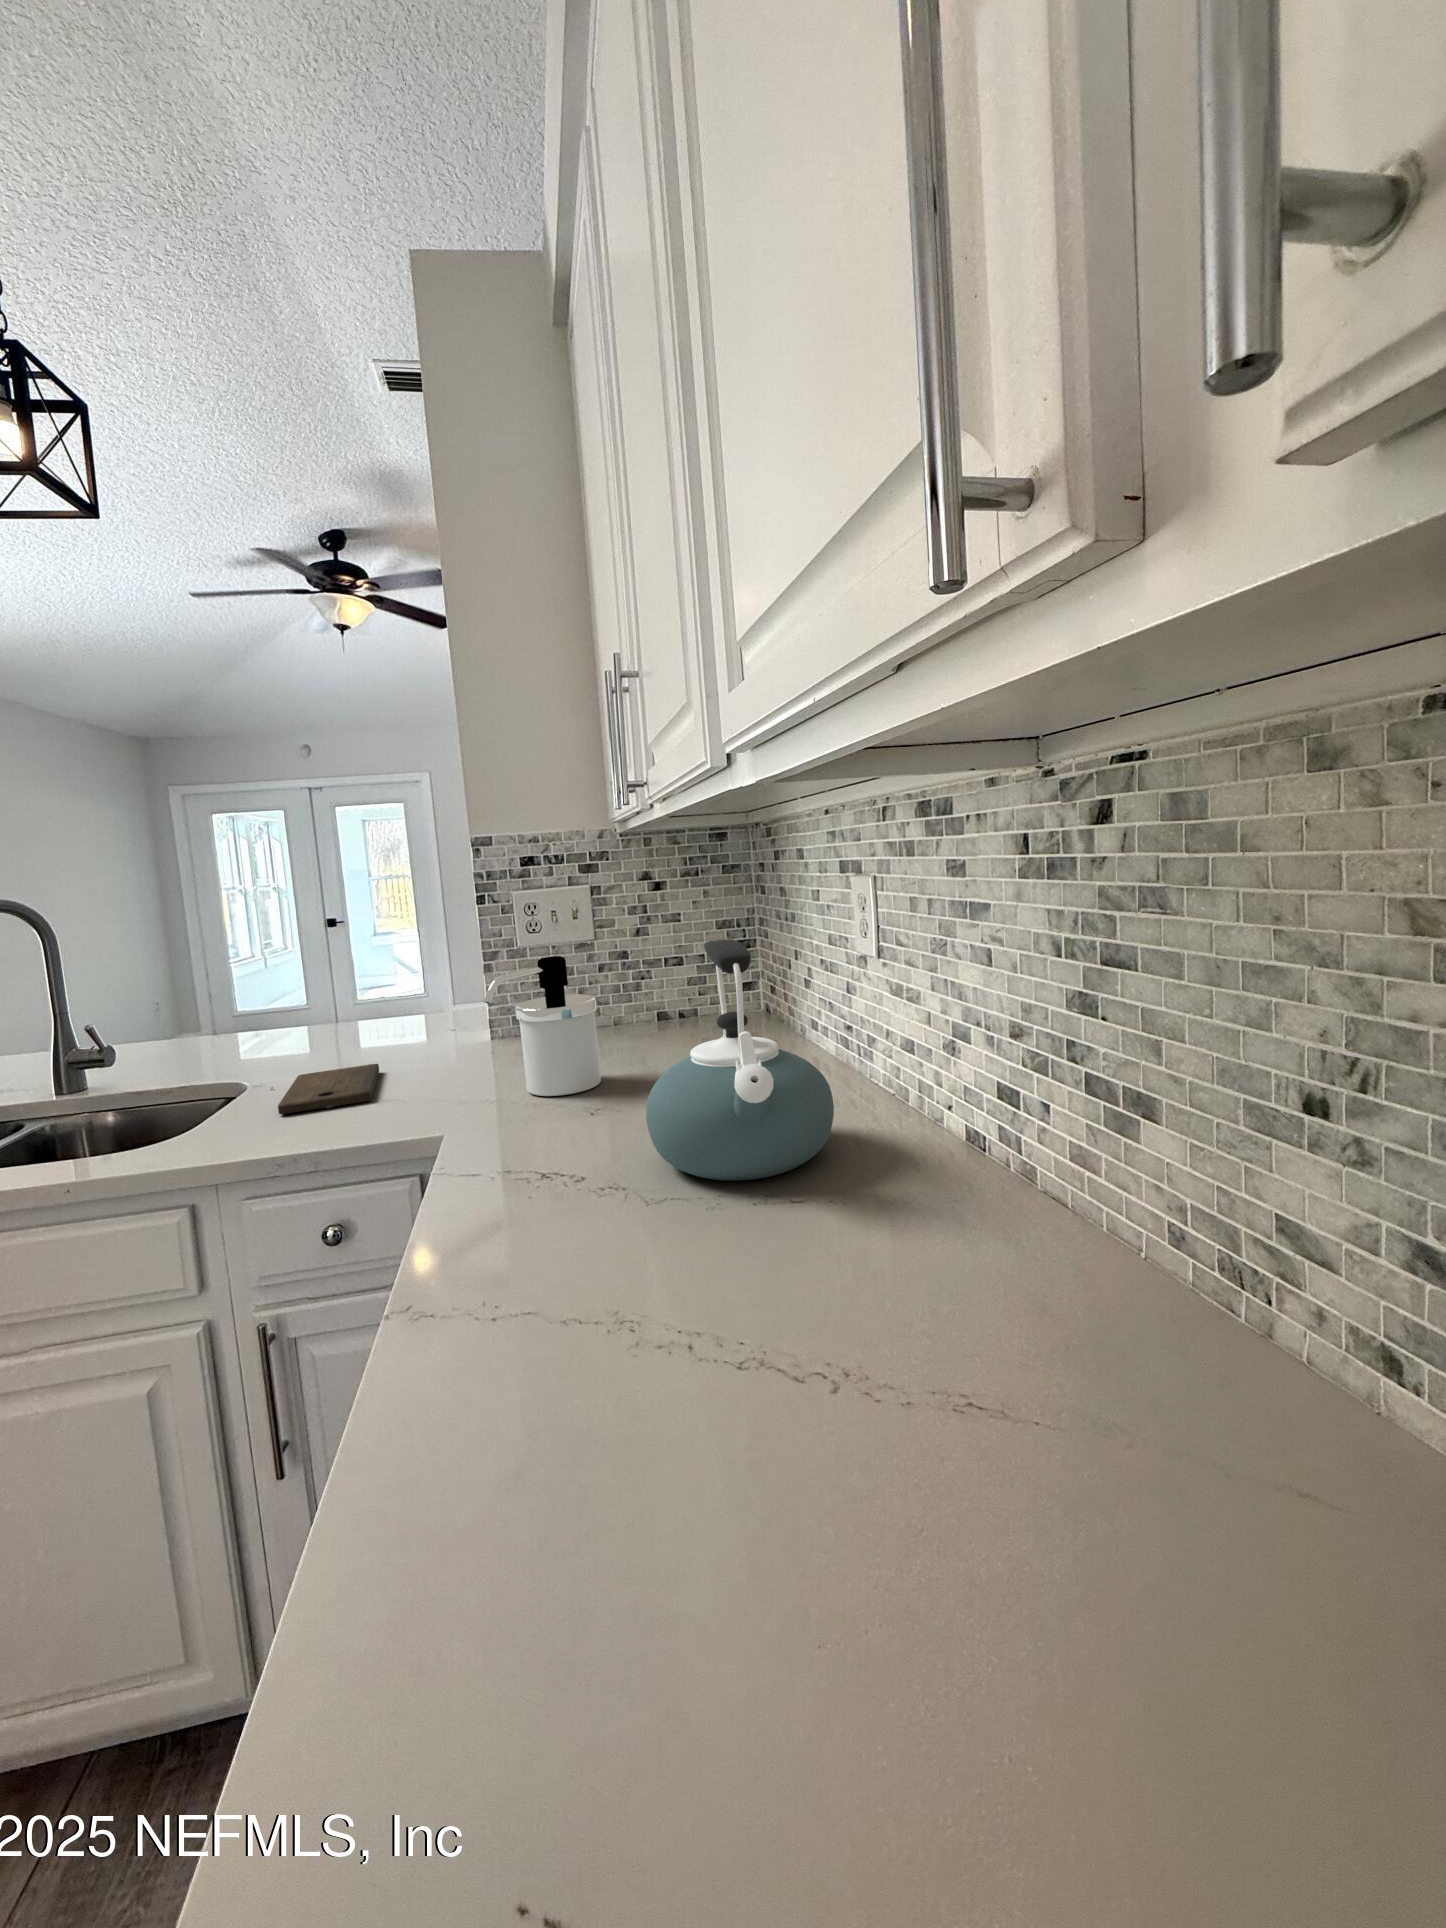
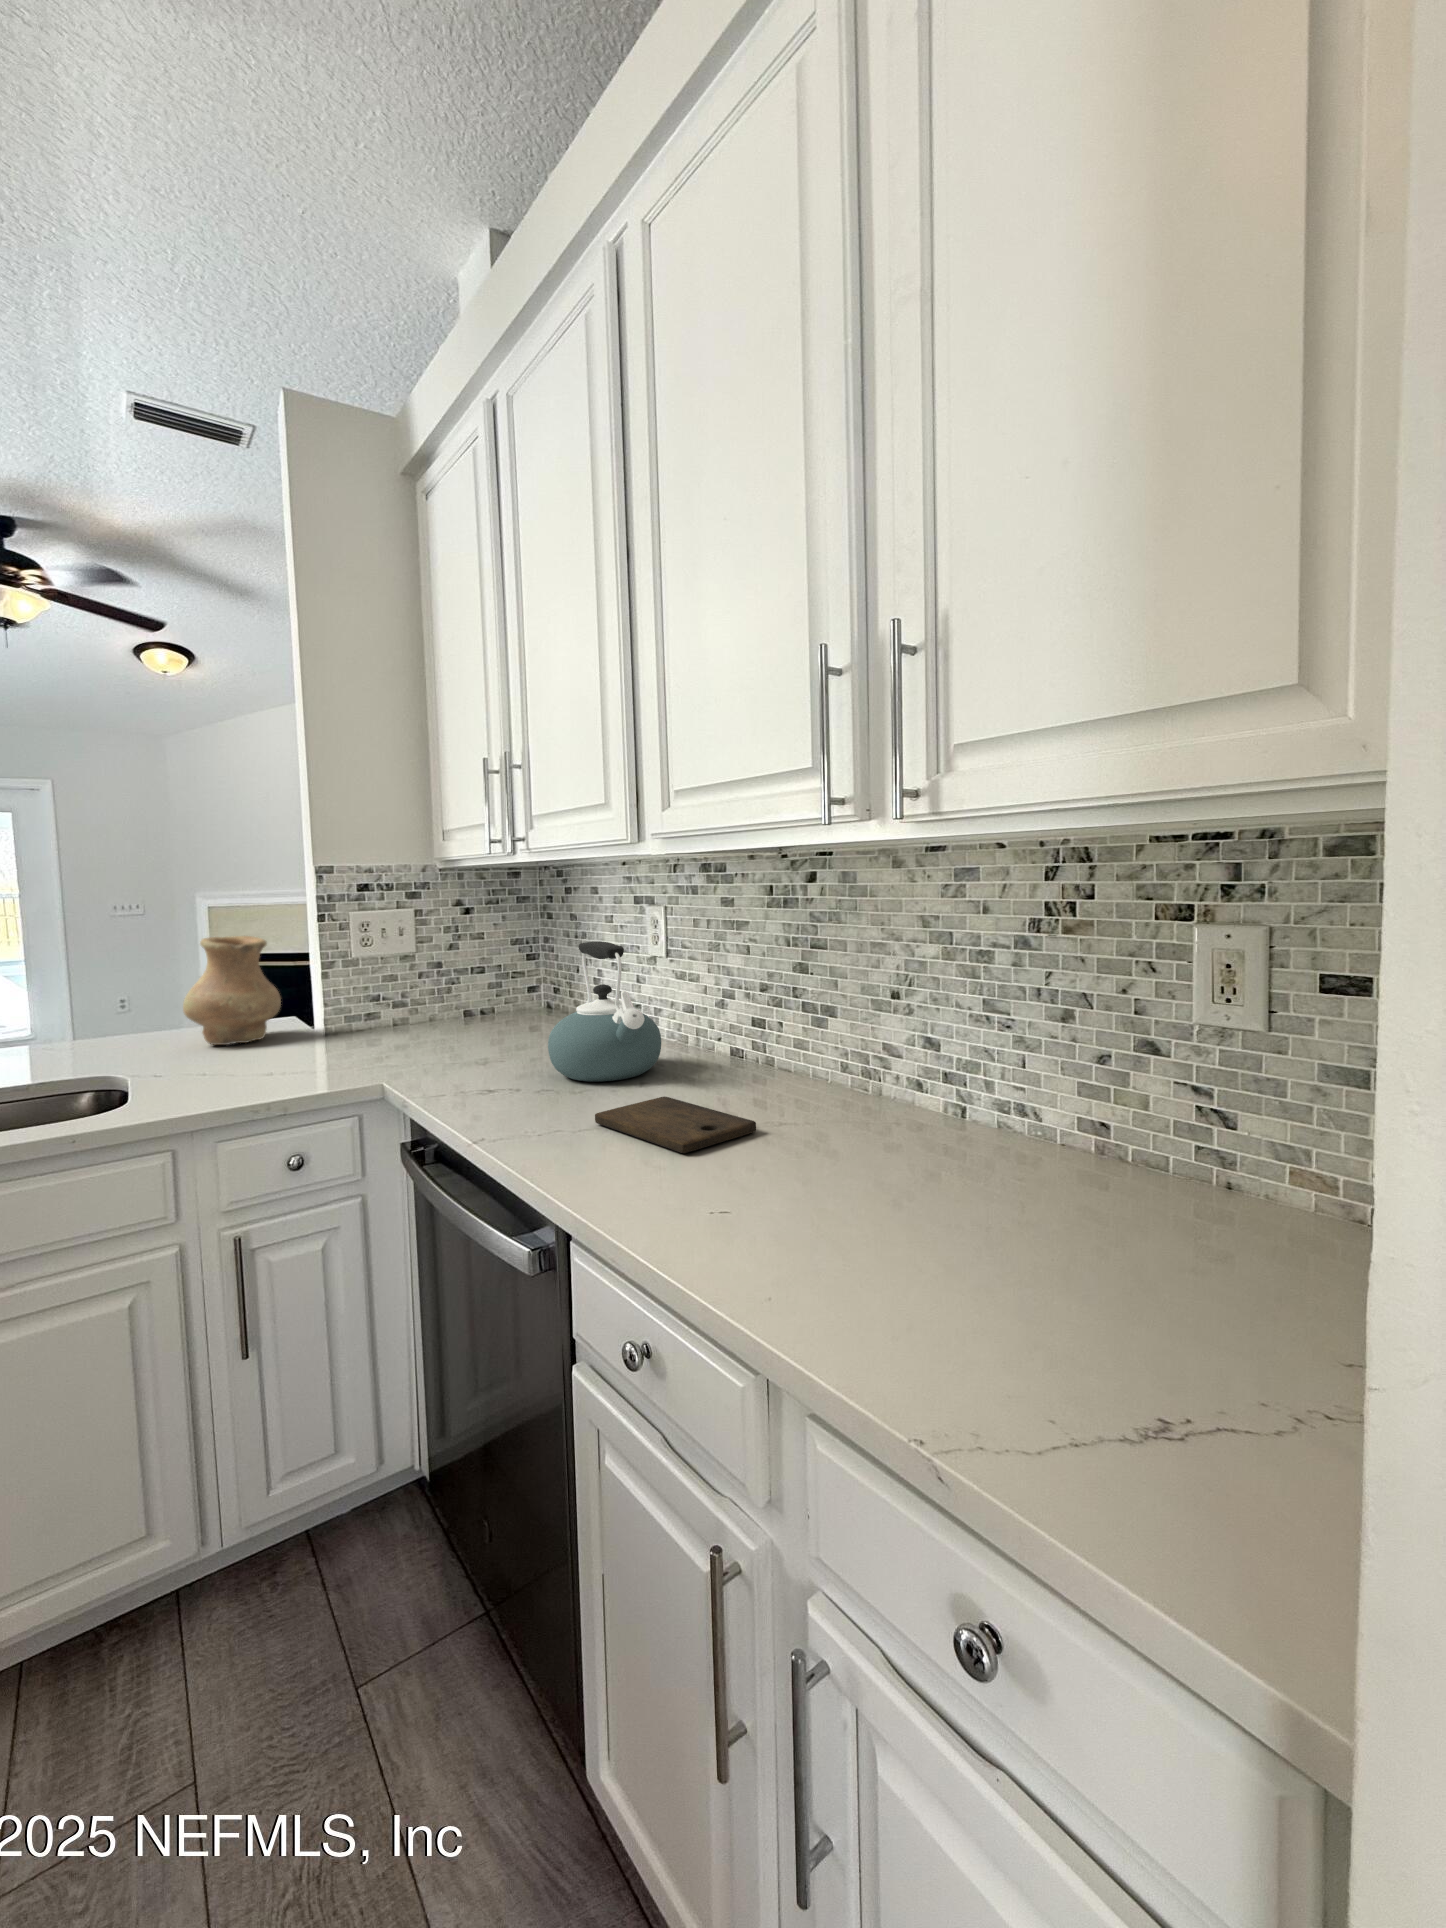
vase: none [341,921,449,1049] -> present [183,936,281,1045]
soap dispenser: present [484,956,601,1096] -> none [395,959,464,1059]
cutting board: present [278,1064,379,1114] -> present [595,1097,756,1153]

